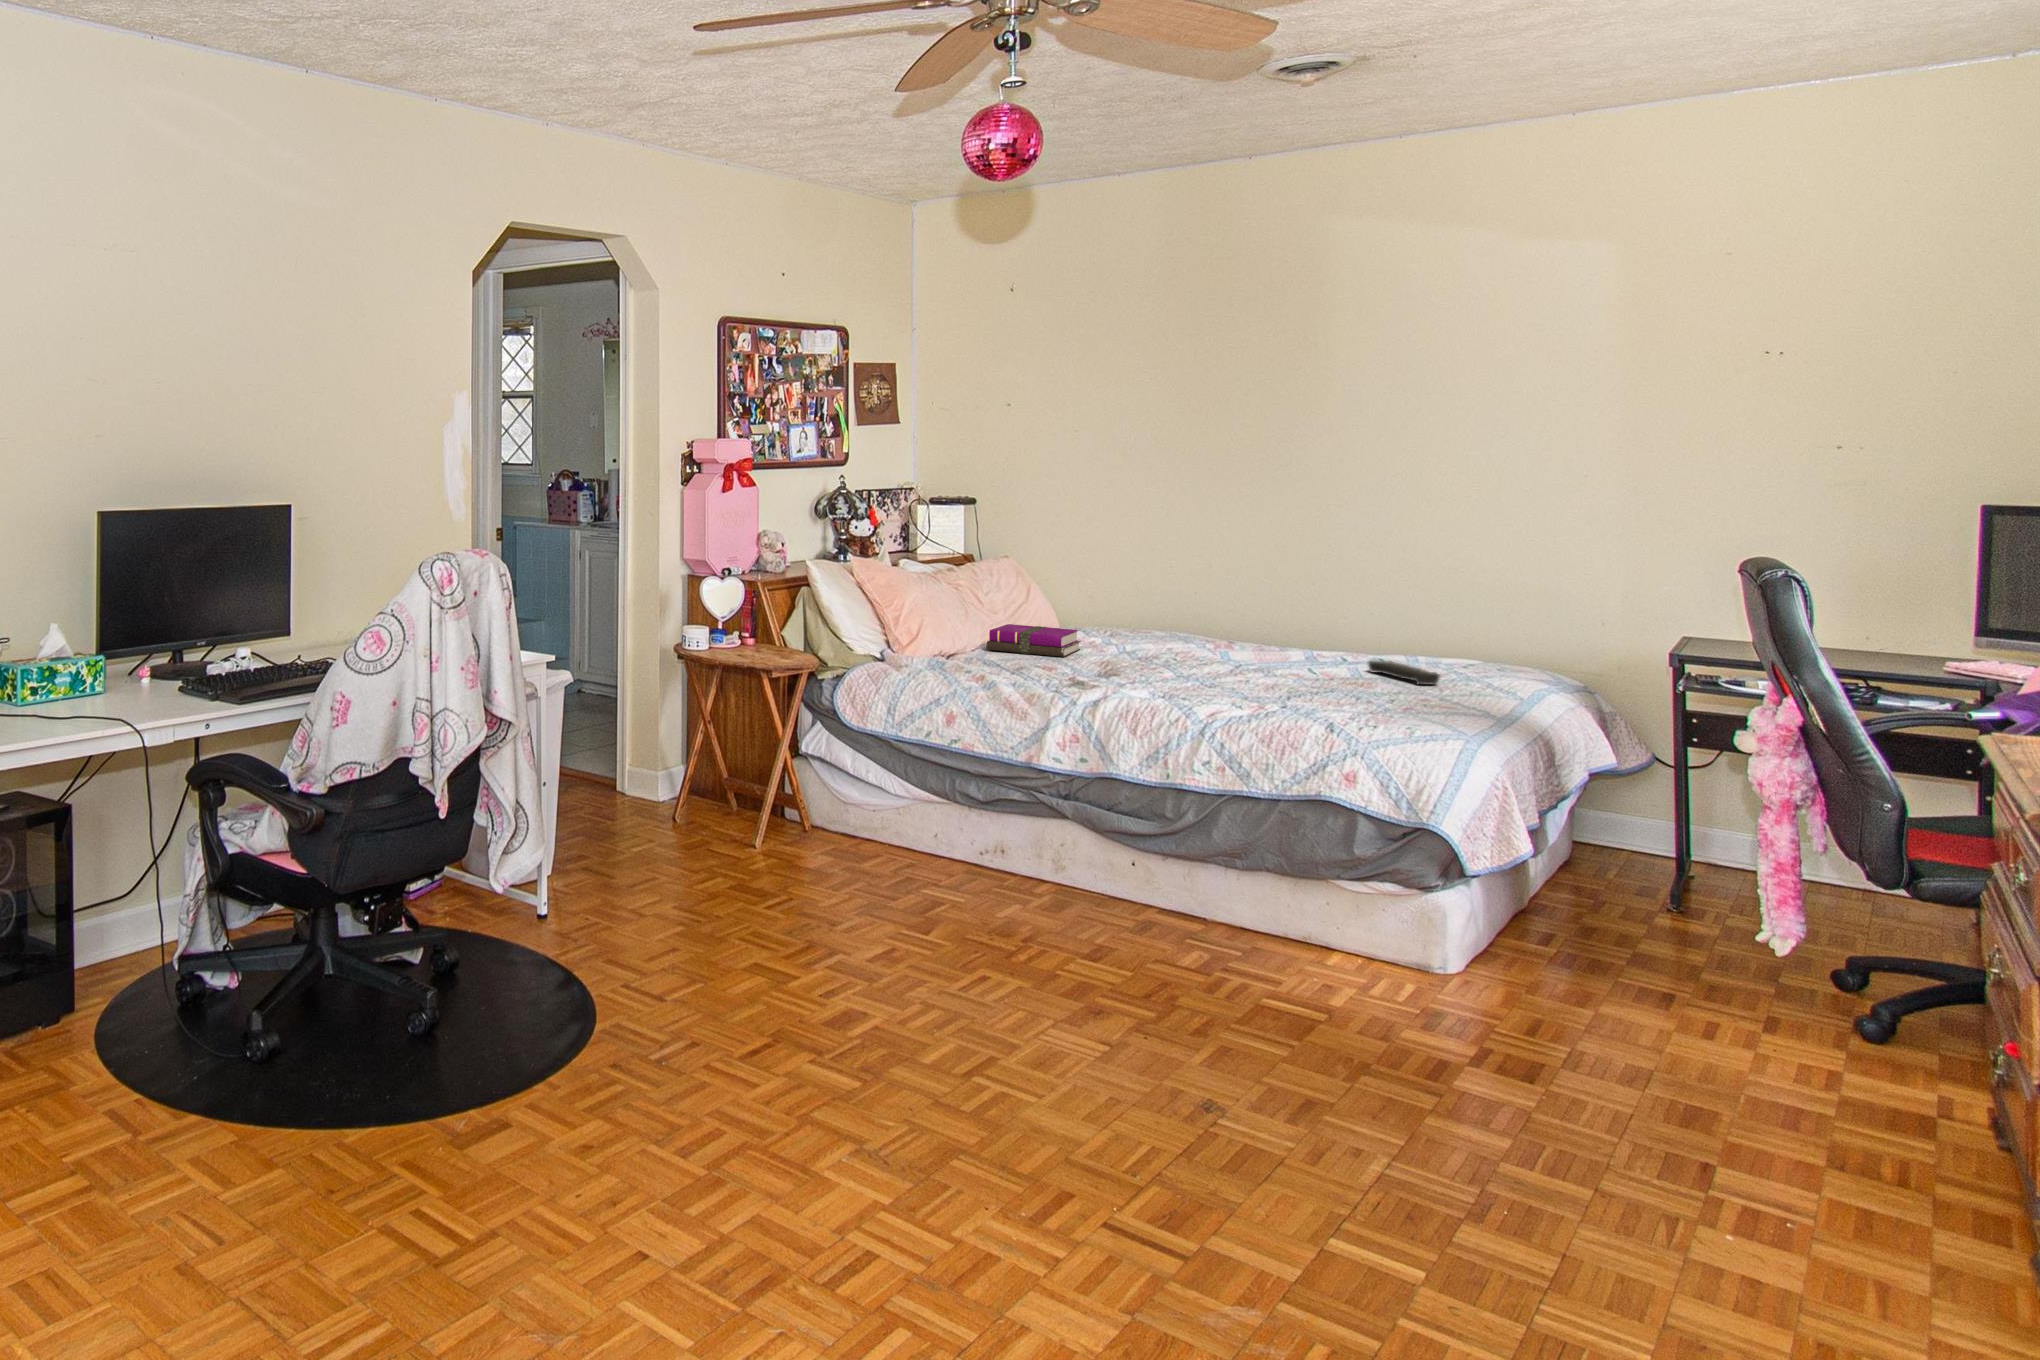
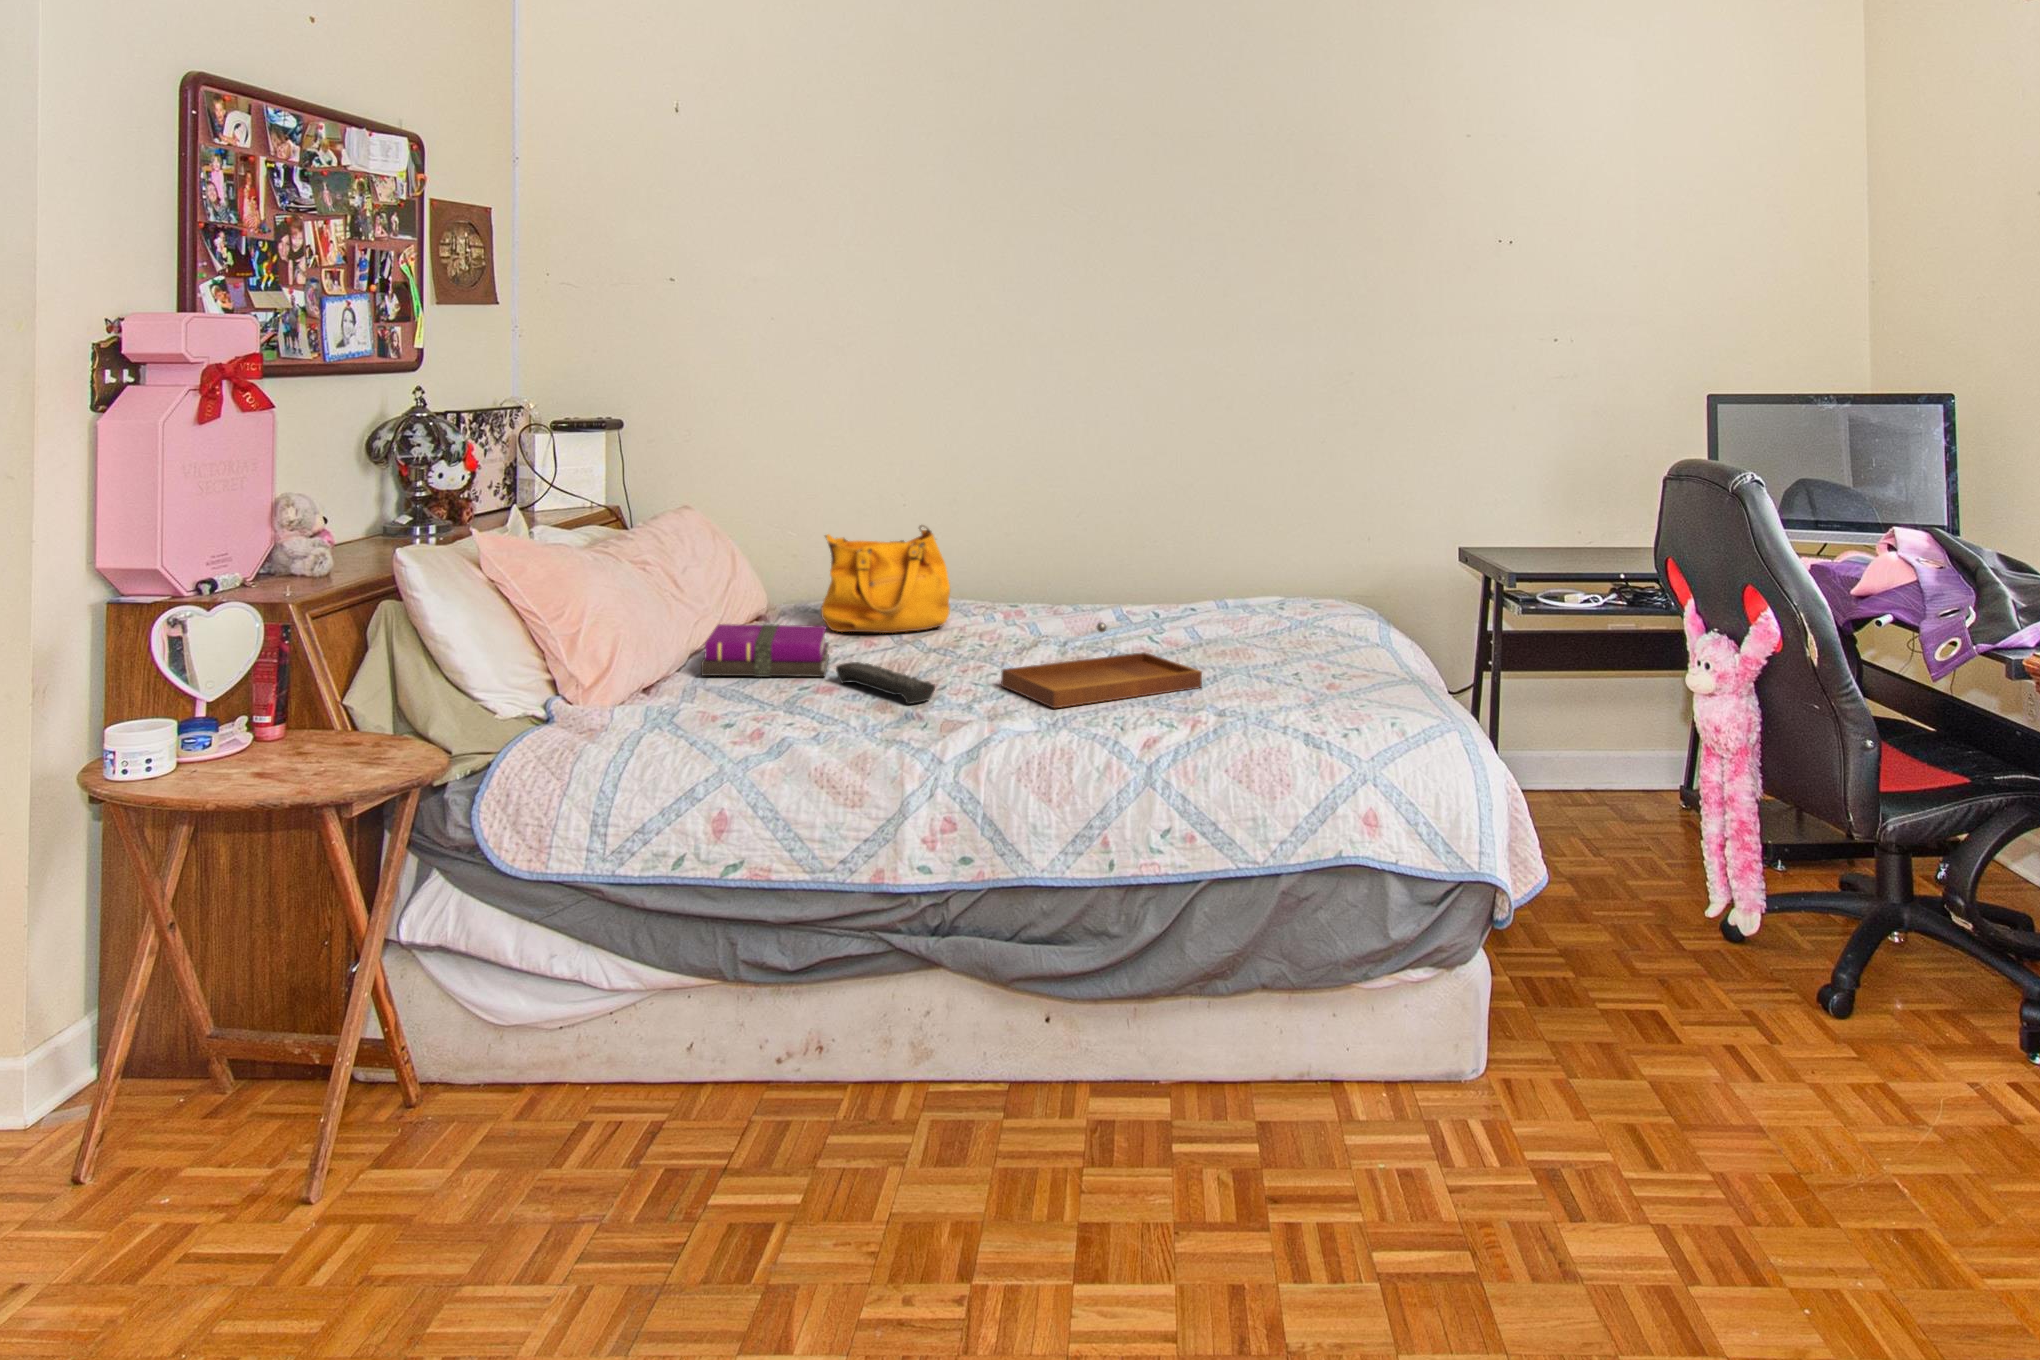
handbag: none [1090,573,1190,645] -> present [821,525,950,633]
tray: none [1176,635,1327,685] -> present [1001,622,1202,708]
remote control: present [1368,661,1440,685] -> present [836,662,935,704]

